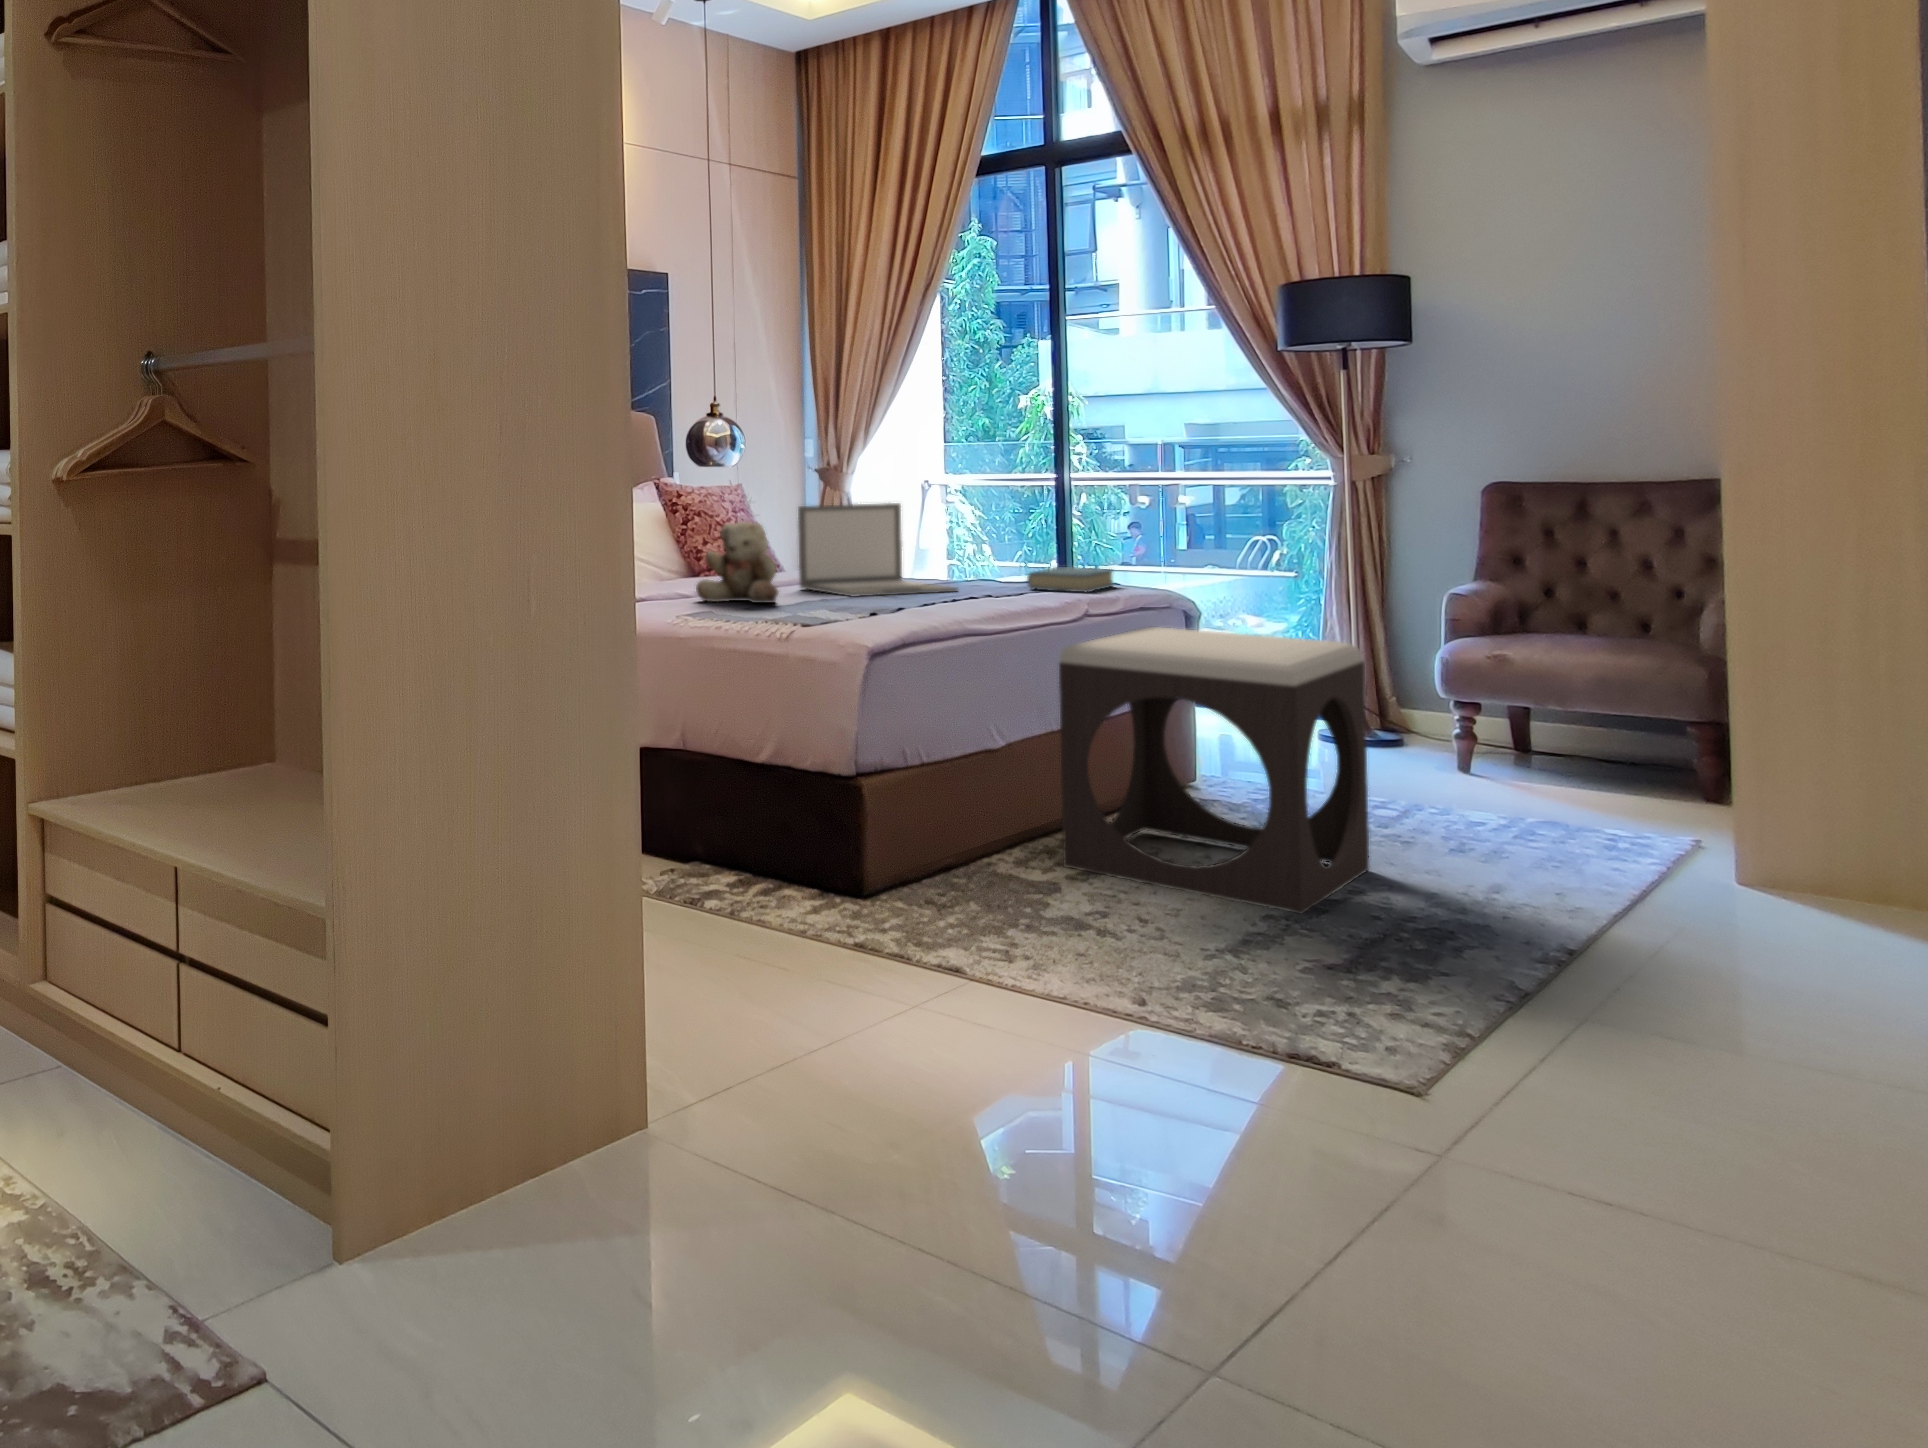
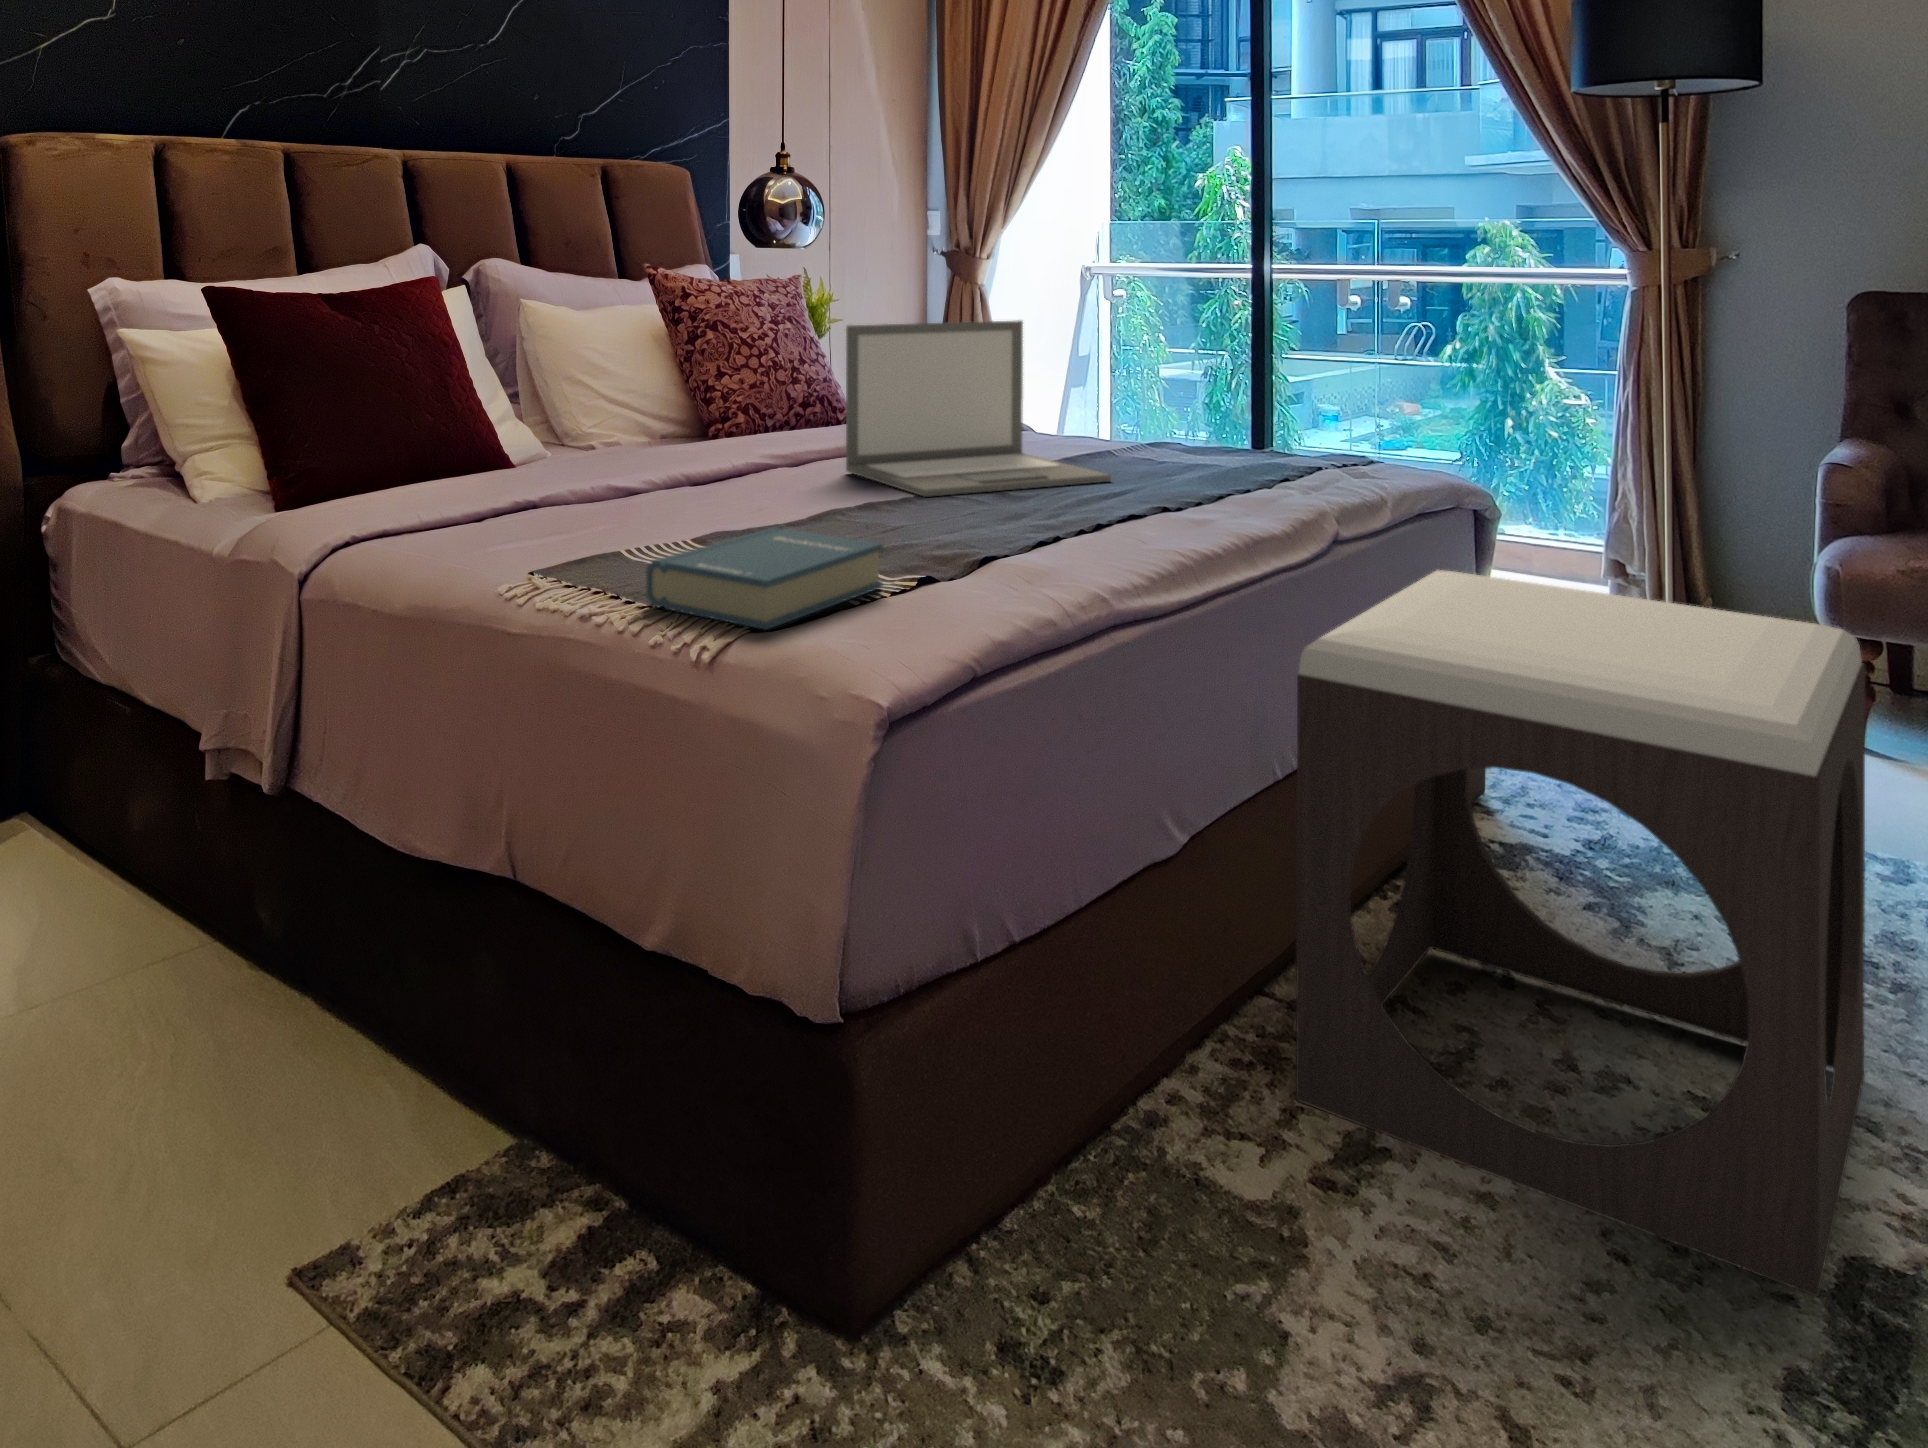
teddy bear: present [696,522,778,603] -> none [632,361,775,521]
hardback book: present [1027,567,1113,592] -> present [646,527,883,630]

